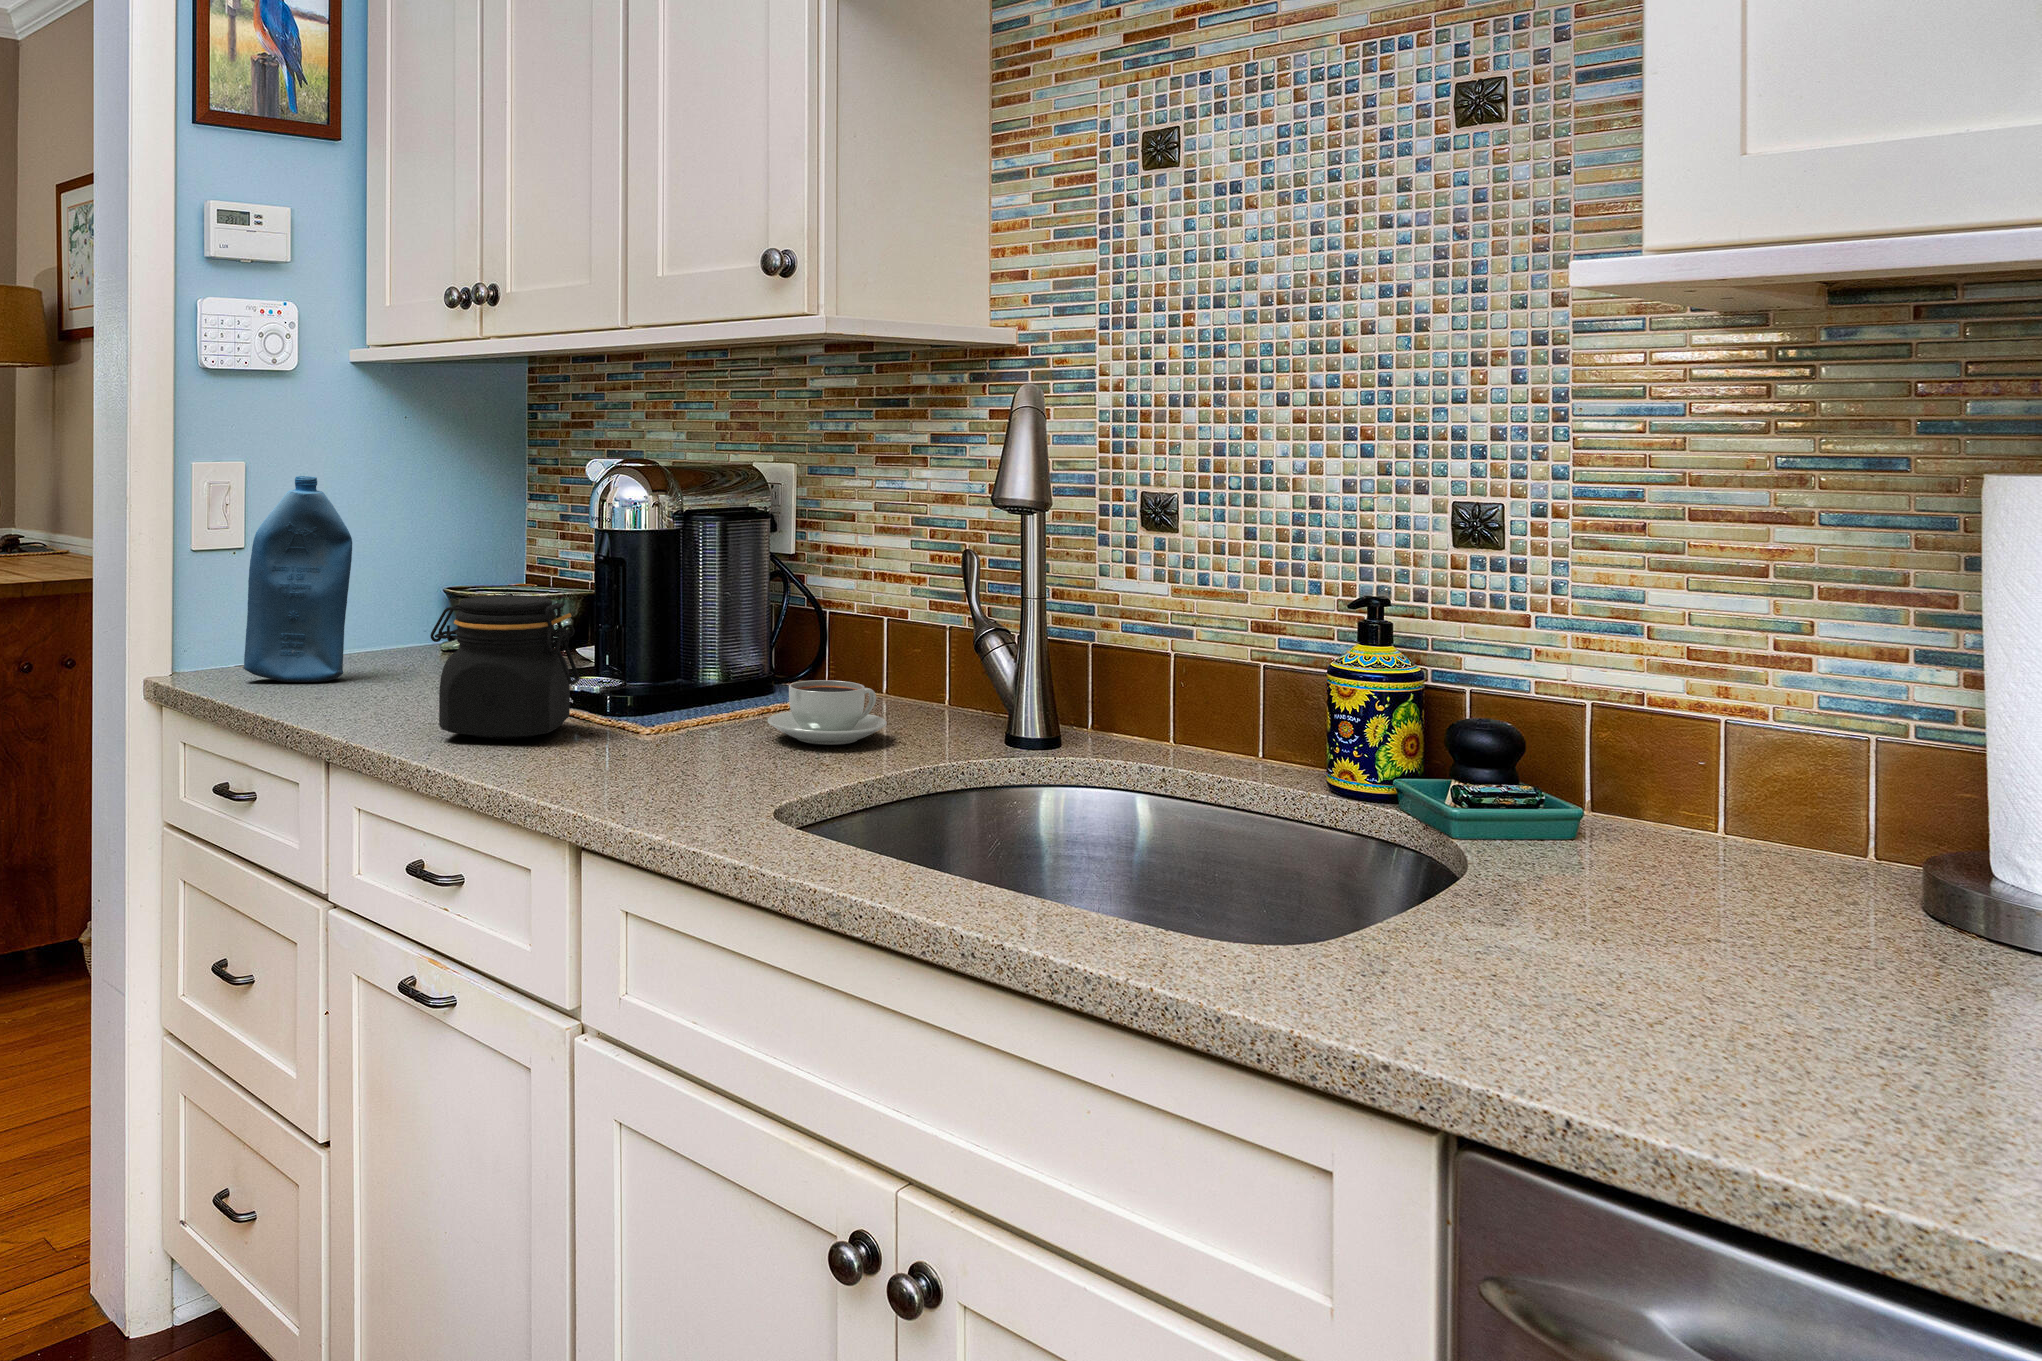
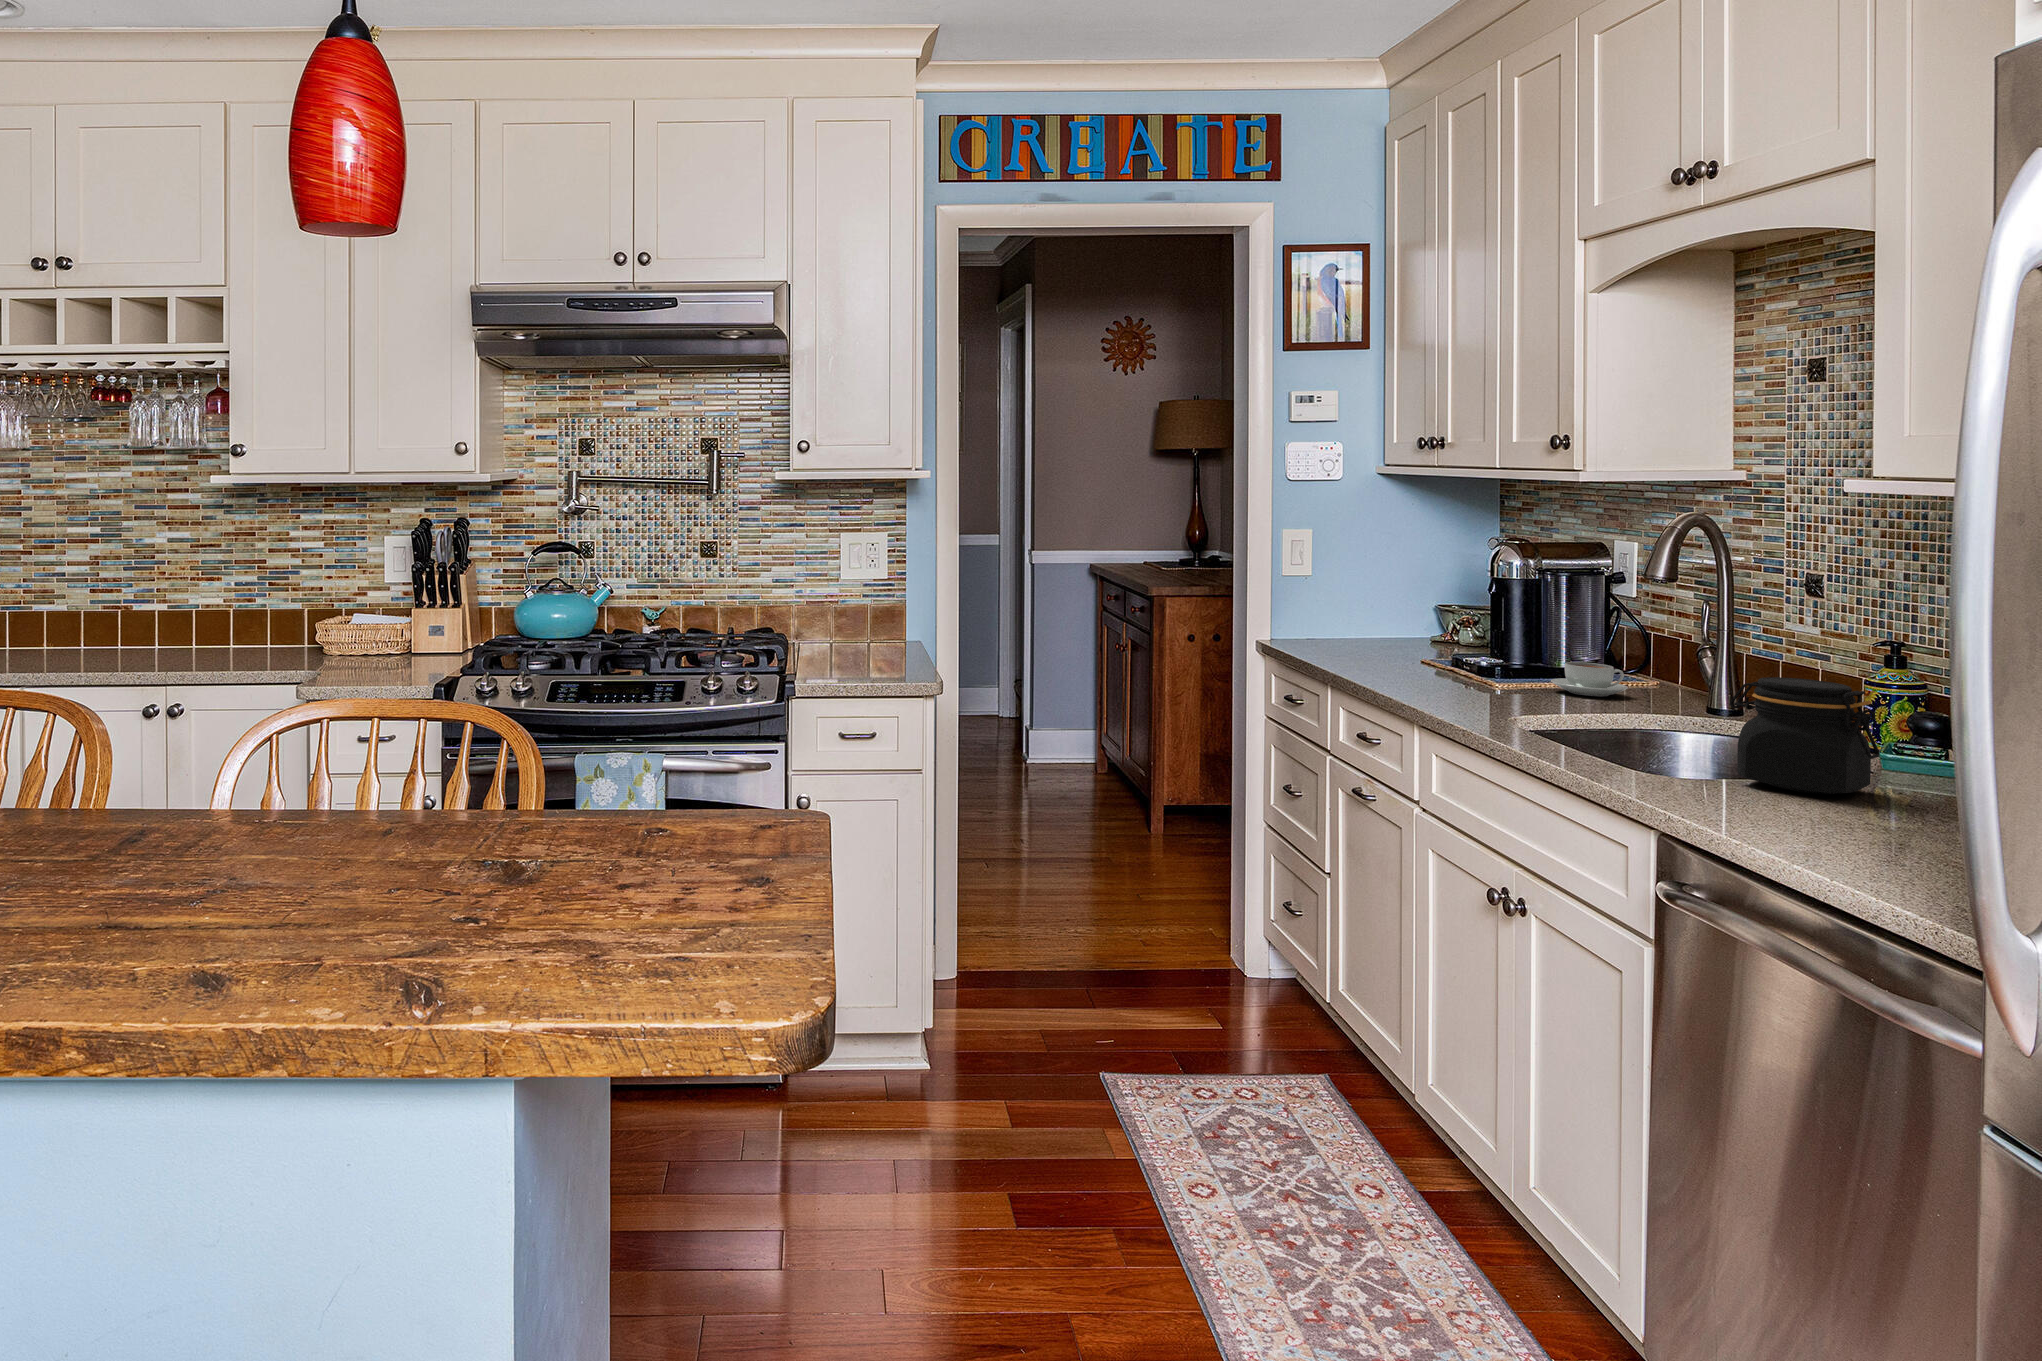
bottle: present [243,476,352,682] -> none [1295,535,1357,644]
jar: present [430,595,579,739] -> present [1730,677,1880,794]

